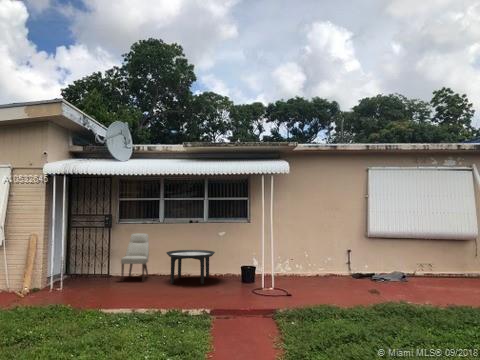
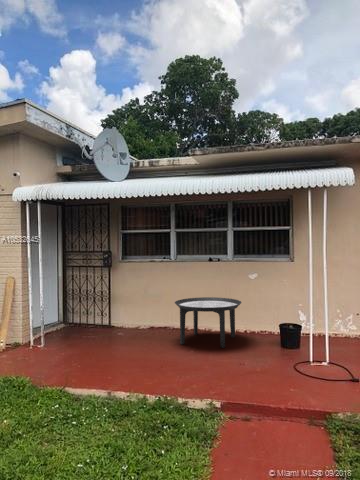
chair: present [121,234,149,281] -> none [119,275,157,339]

